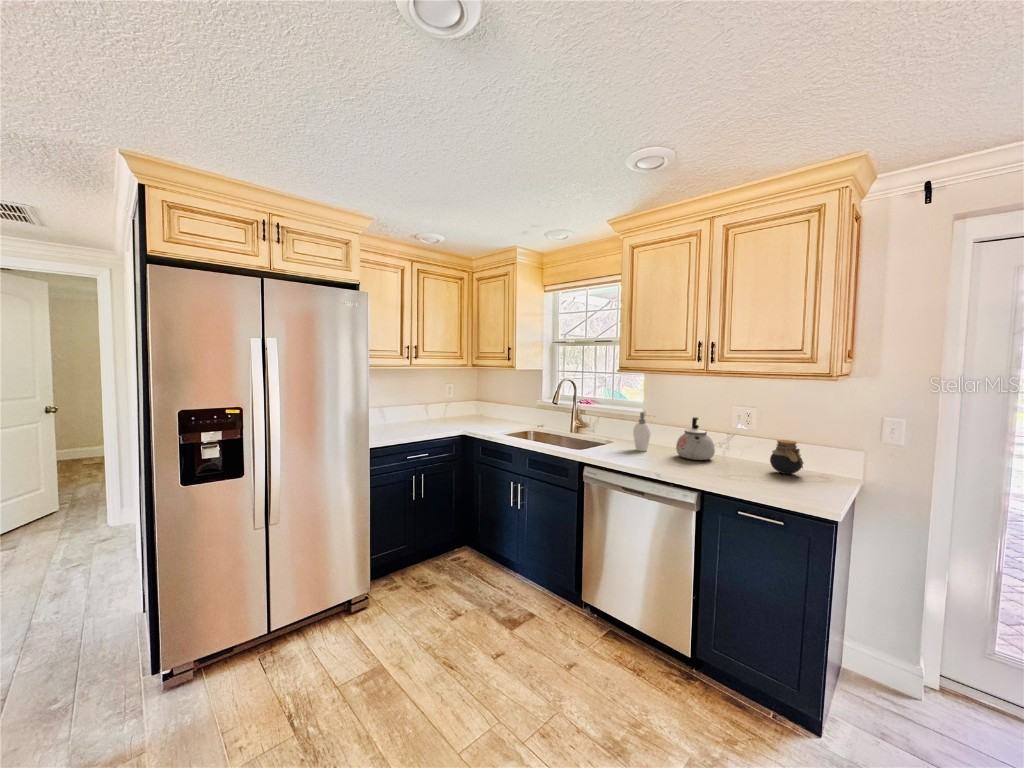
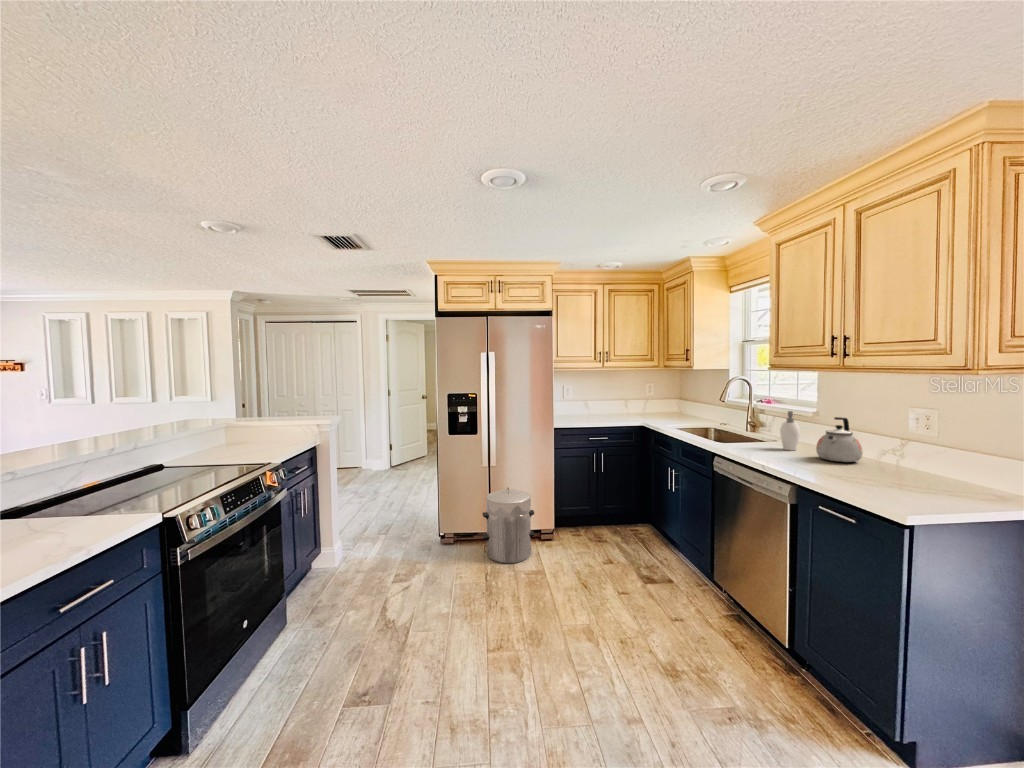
jar: present [770,440,803,474] -> none [904,444,946,483]
waste bin: none [261,552,352,682] -> present [482,488,535,564]

